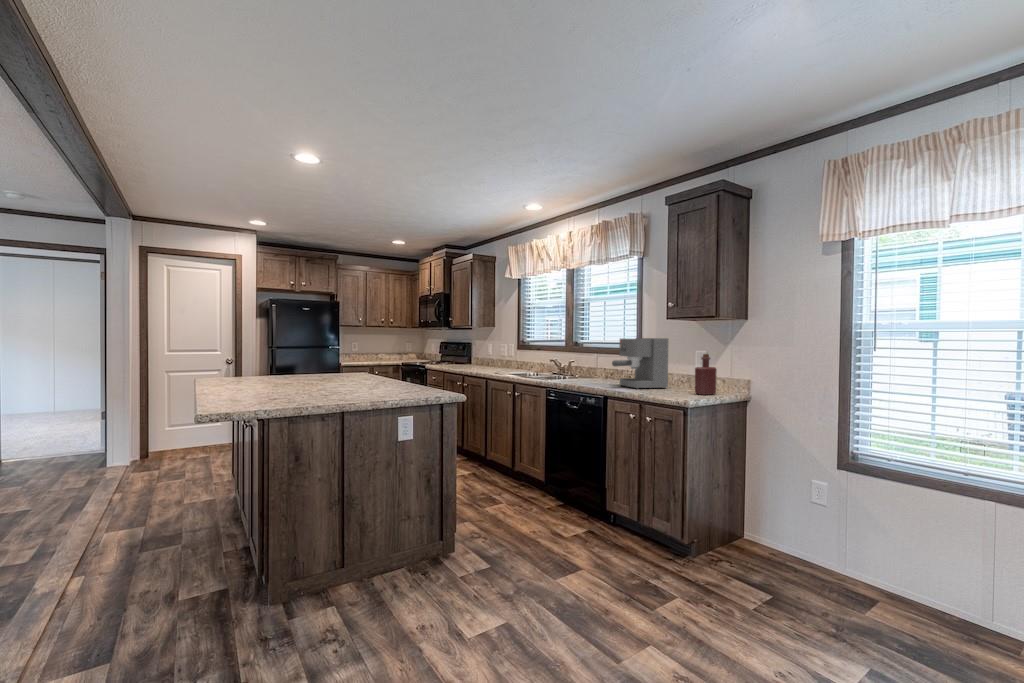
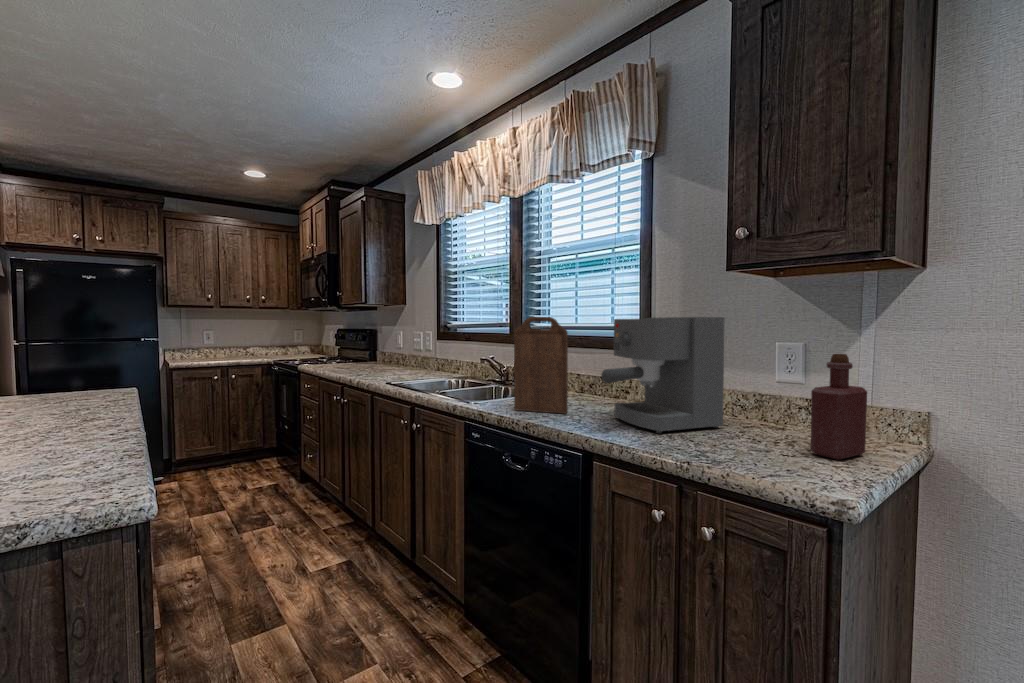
cutting board: none [571,337,598,384] -> present [514,317,568,414]

